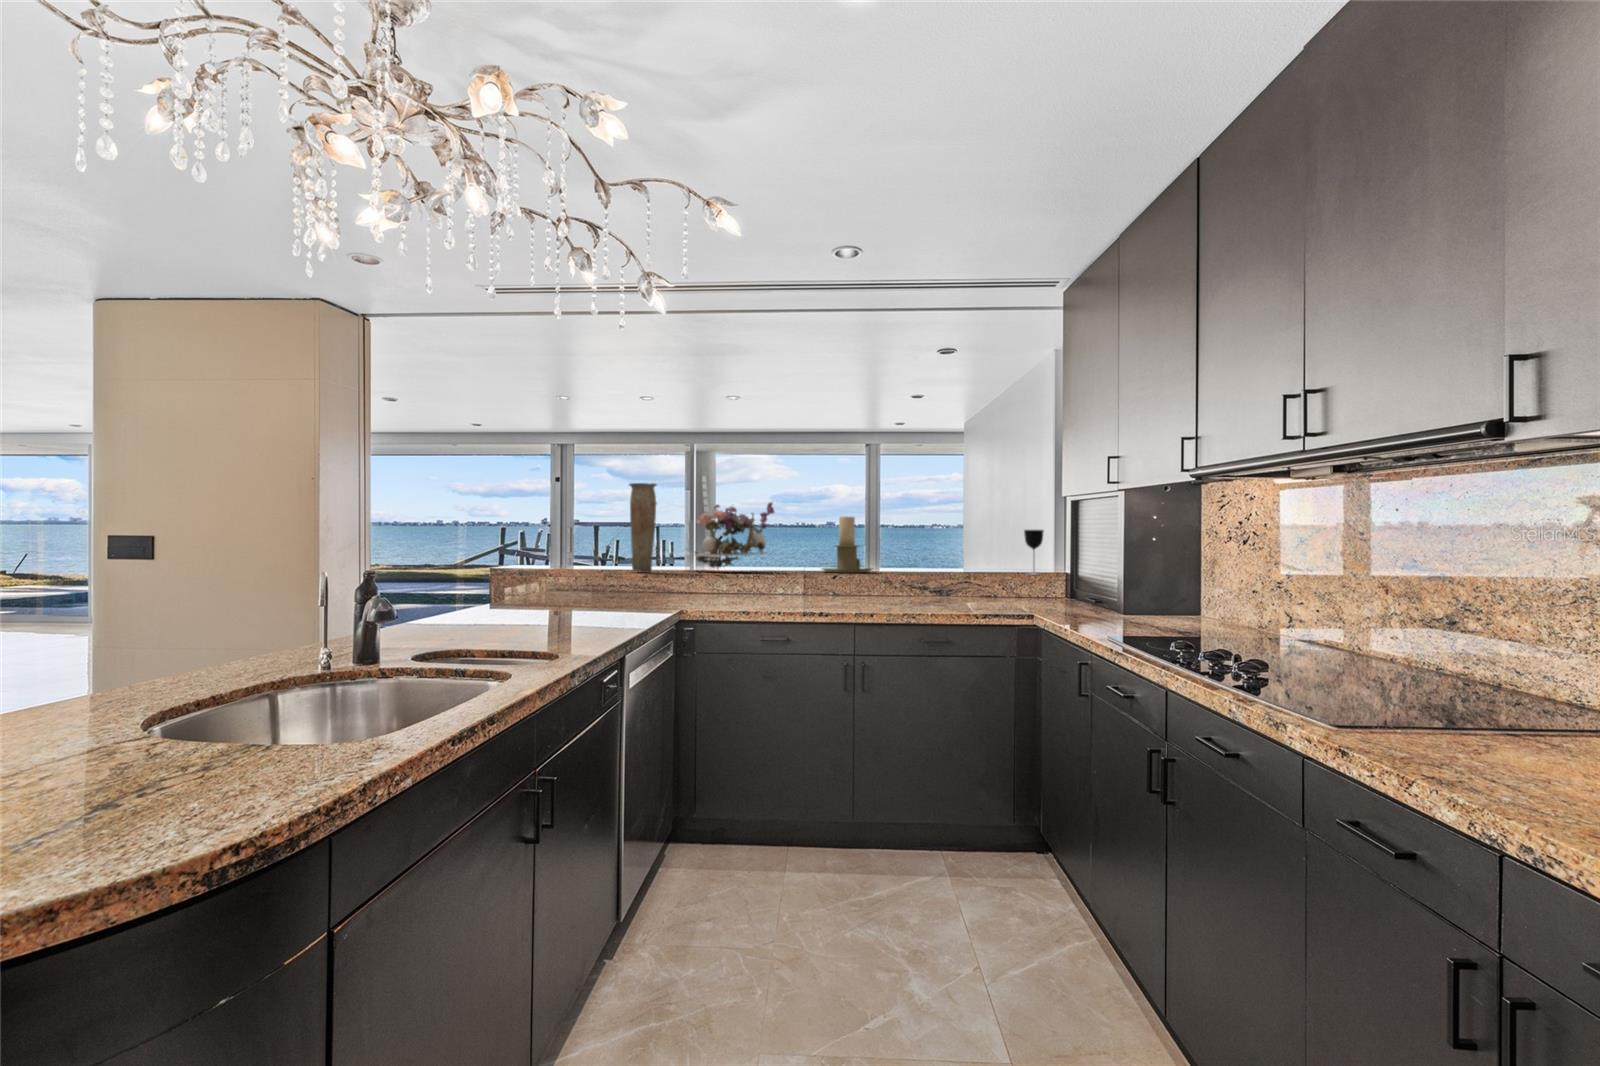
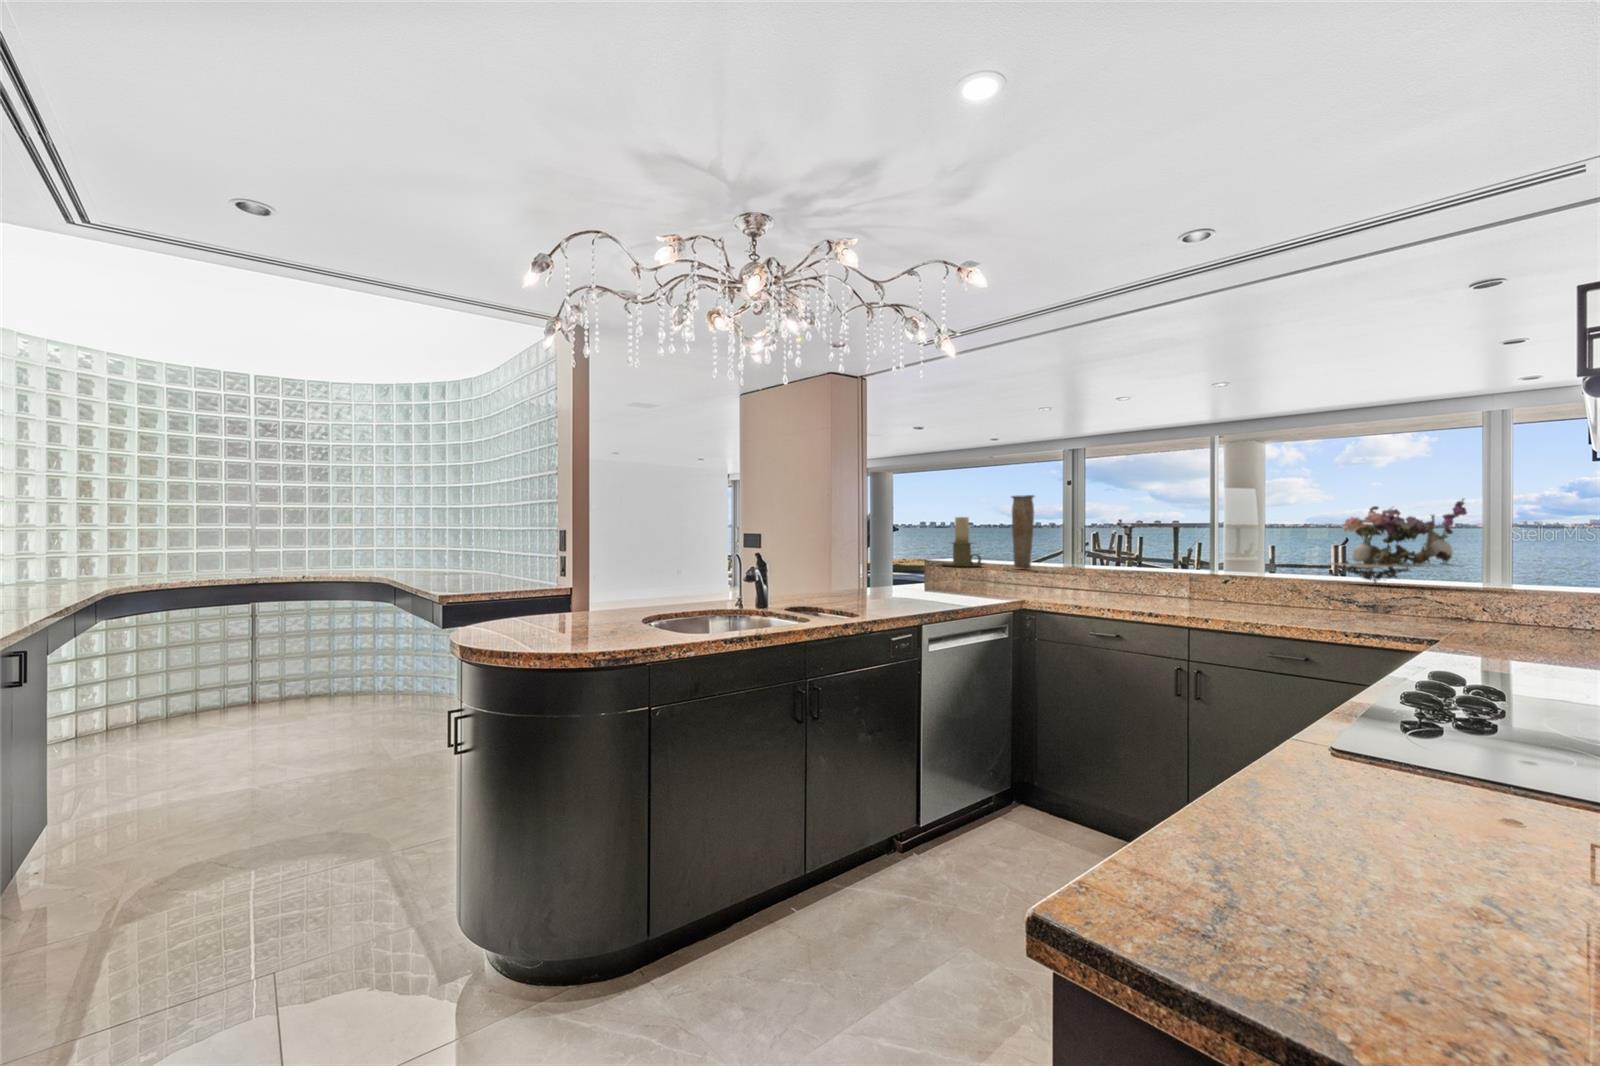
flower arrangement: present [693,502,774,570] -> present [1331,499,1467,584]
candle holder: present [822,516,872,573] -> present [940,517,984,567]
wine glass: present [1024,530,1043,575] -> none [1523,530,1559,593]

